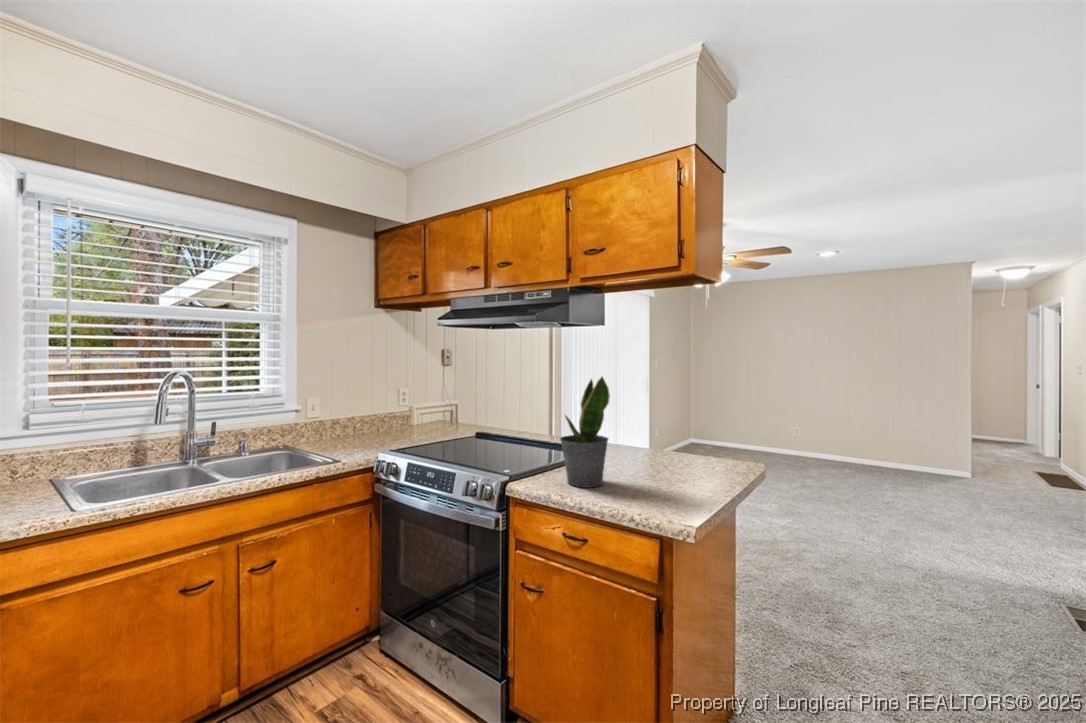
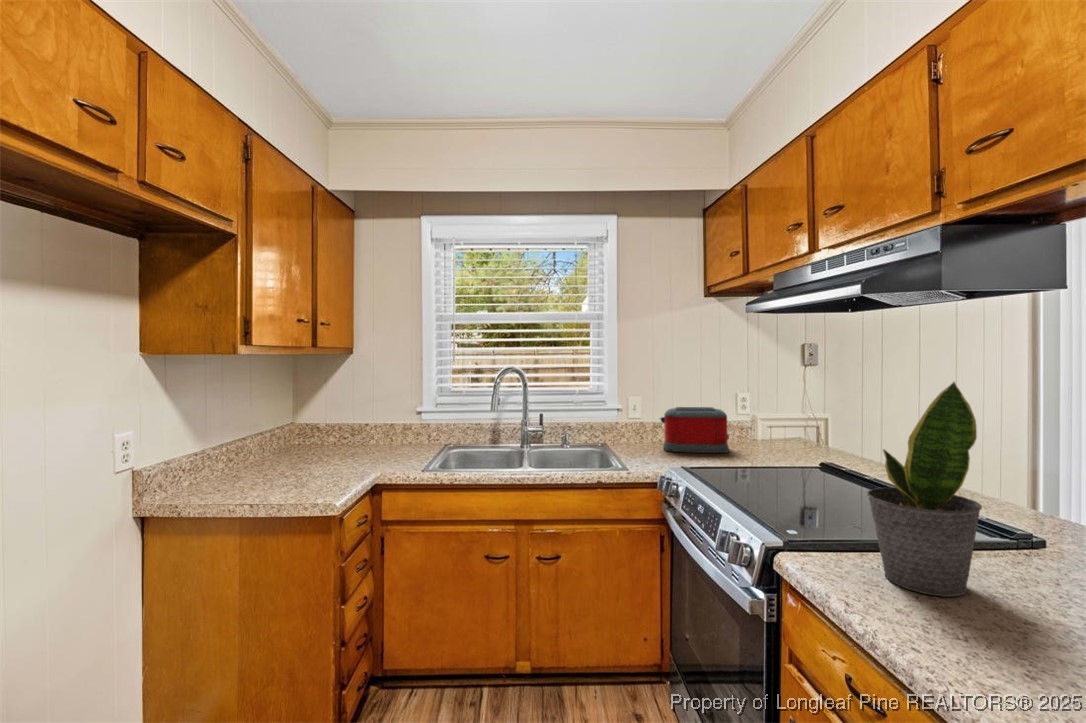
toaster: none [345,402,405,443] -> present [660,407,729,453]

